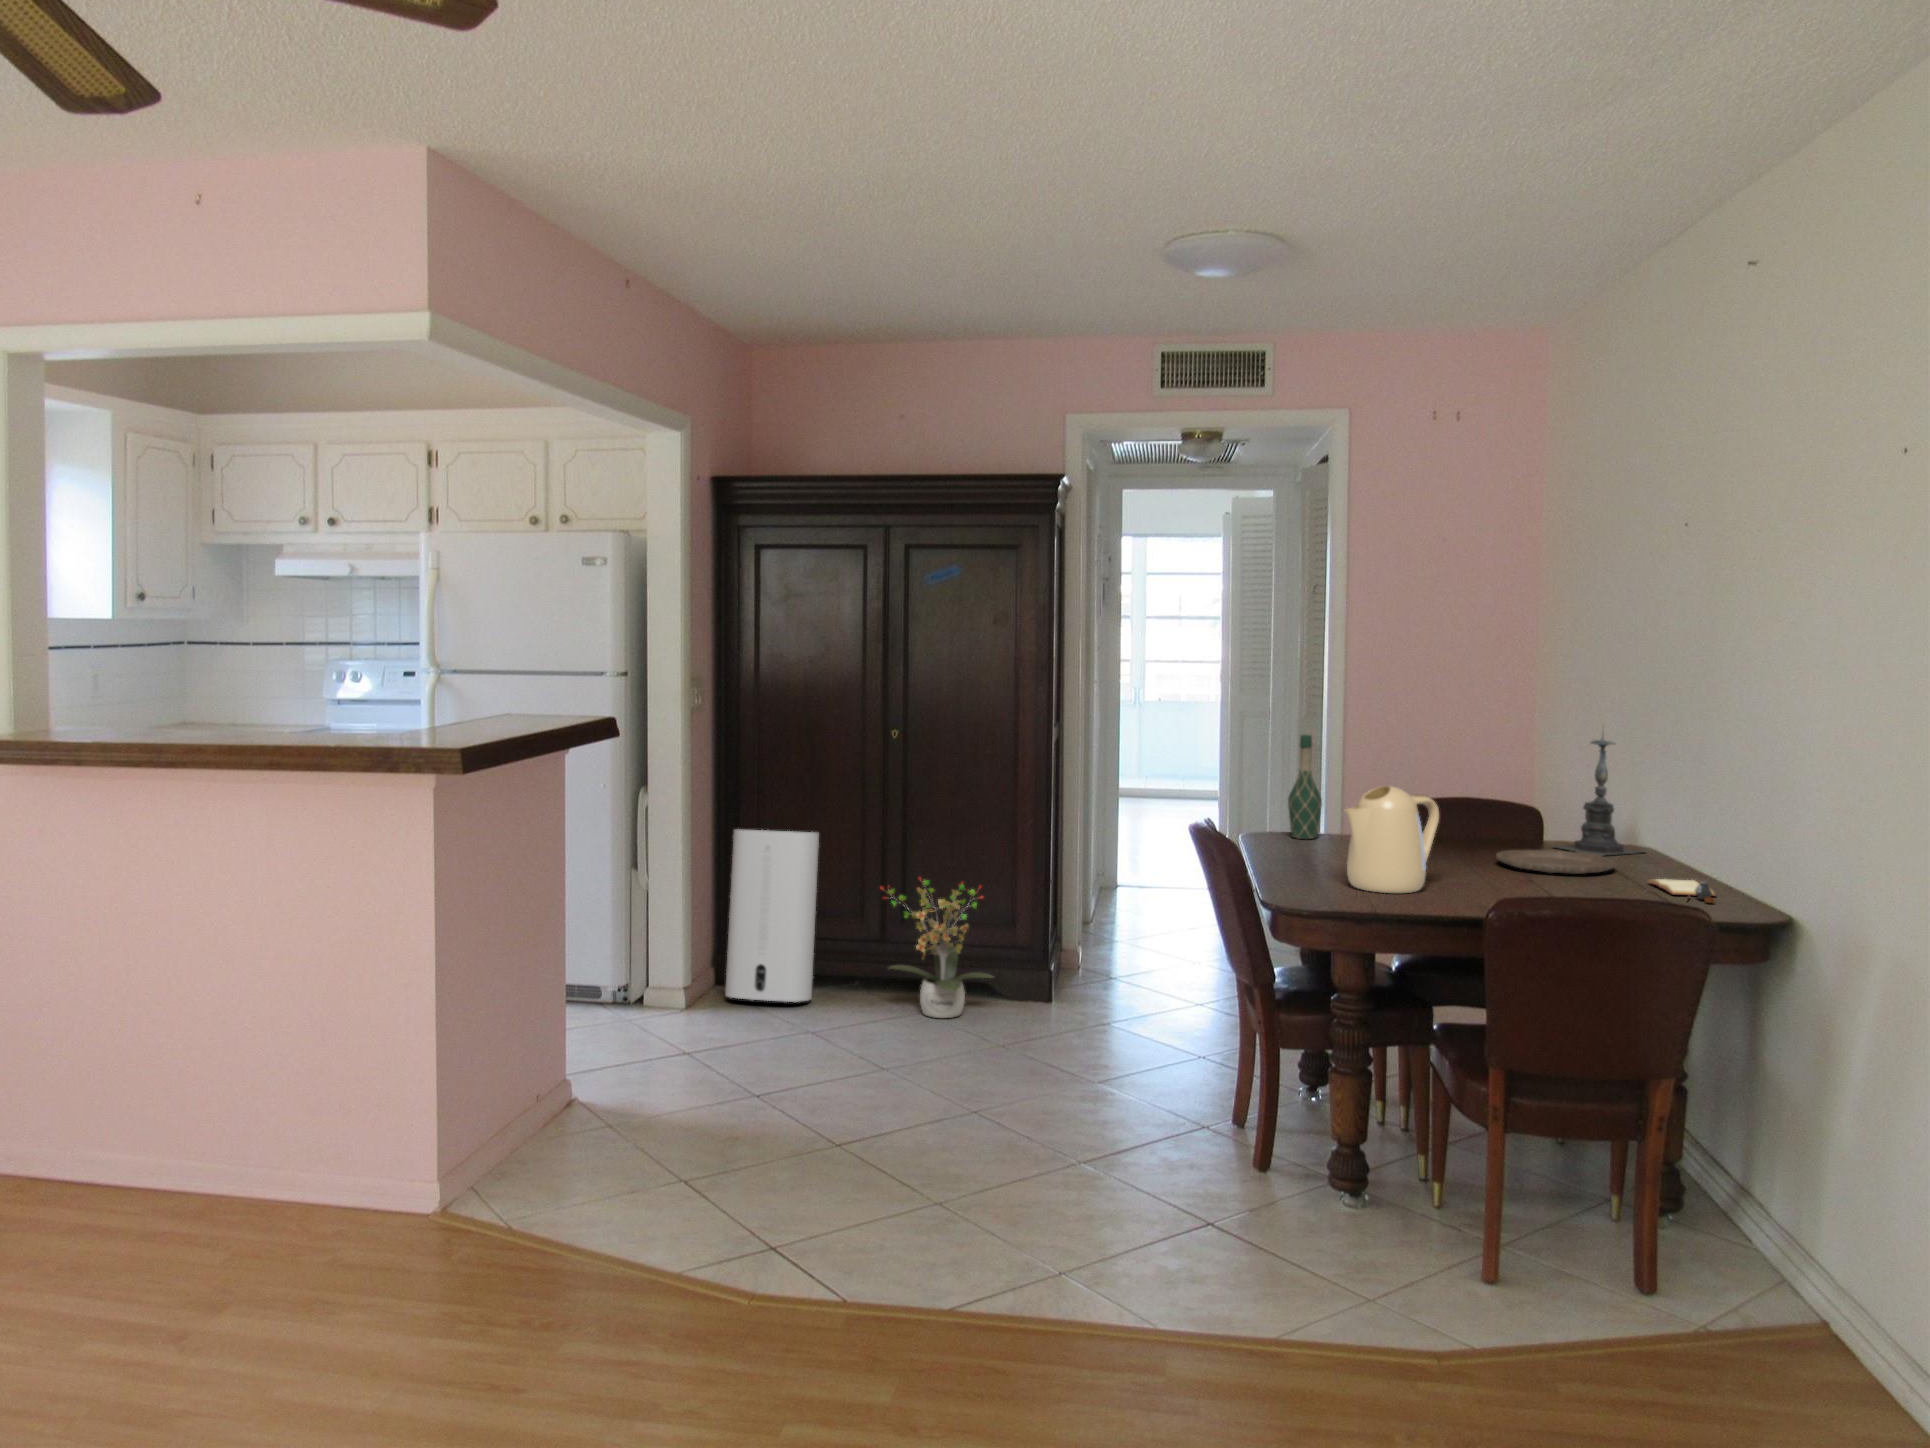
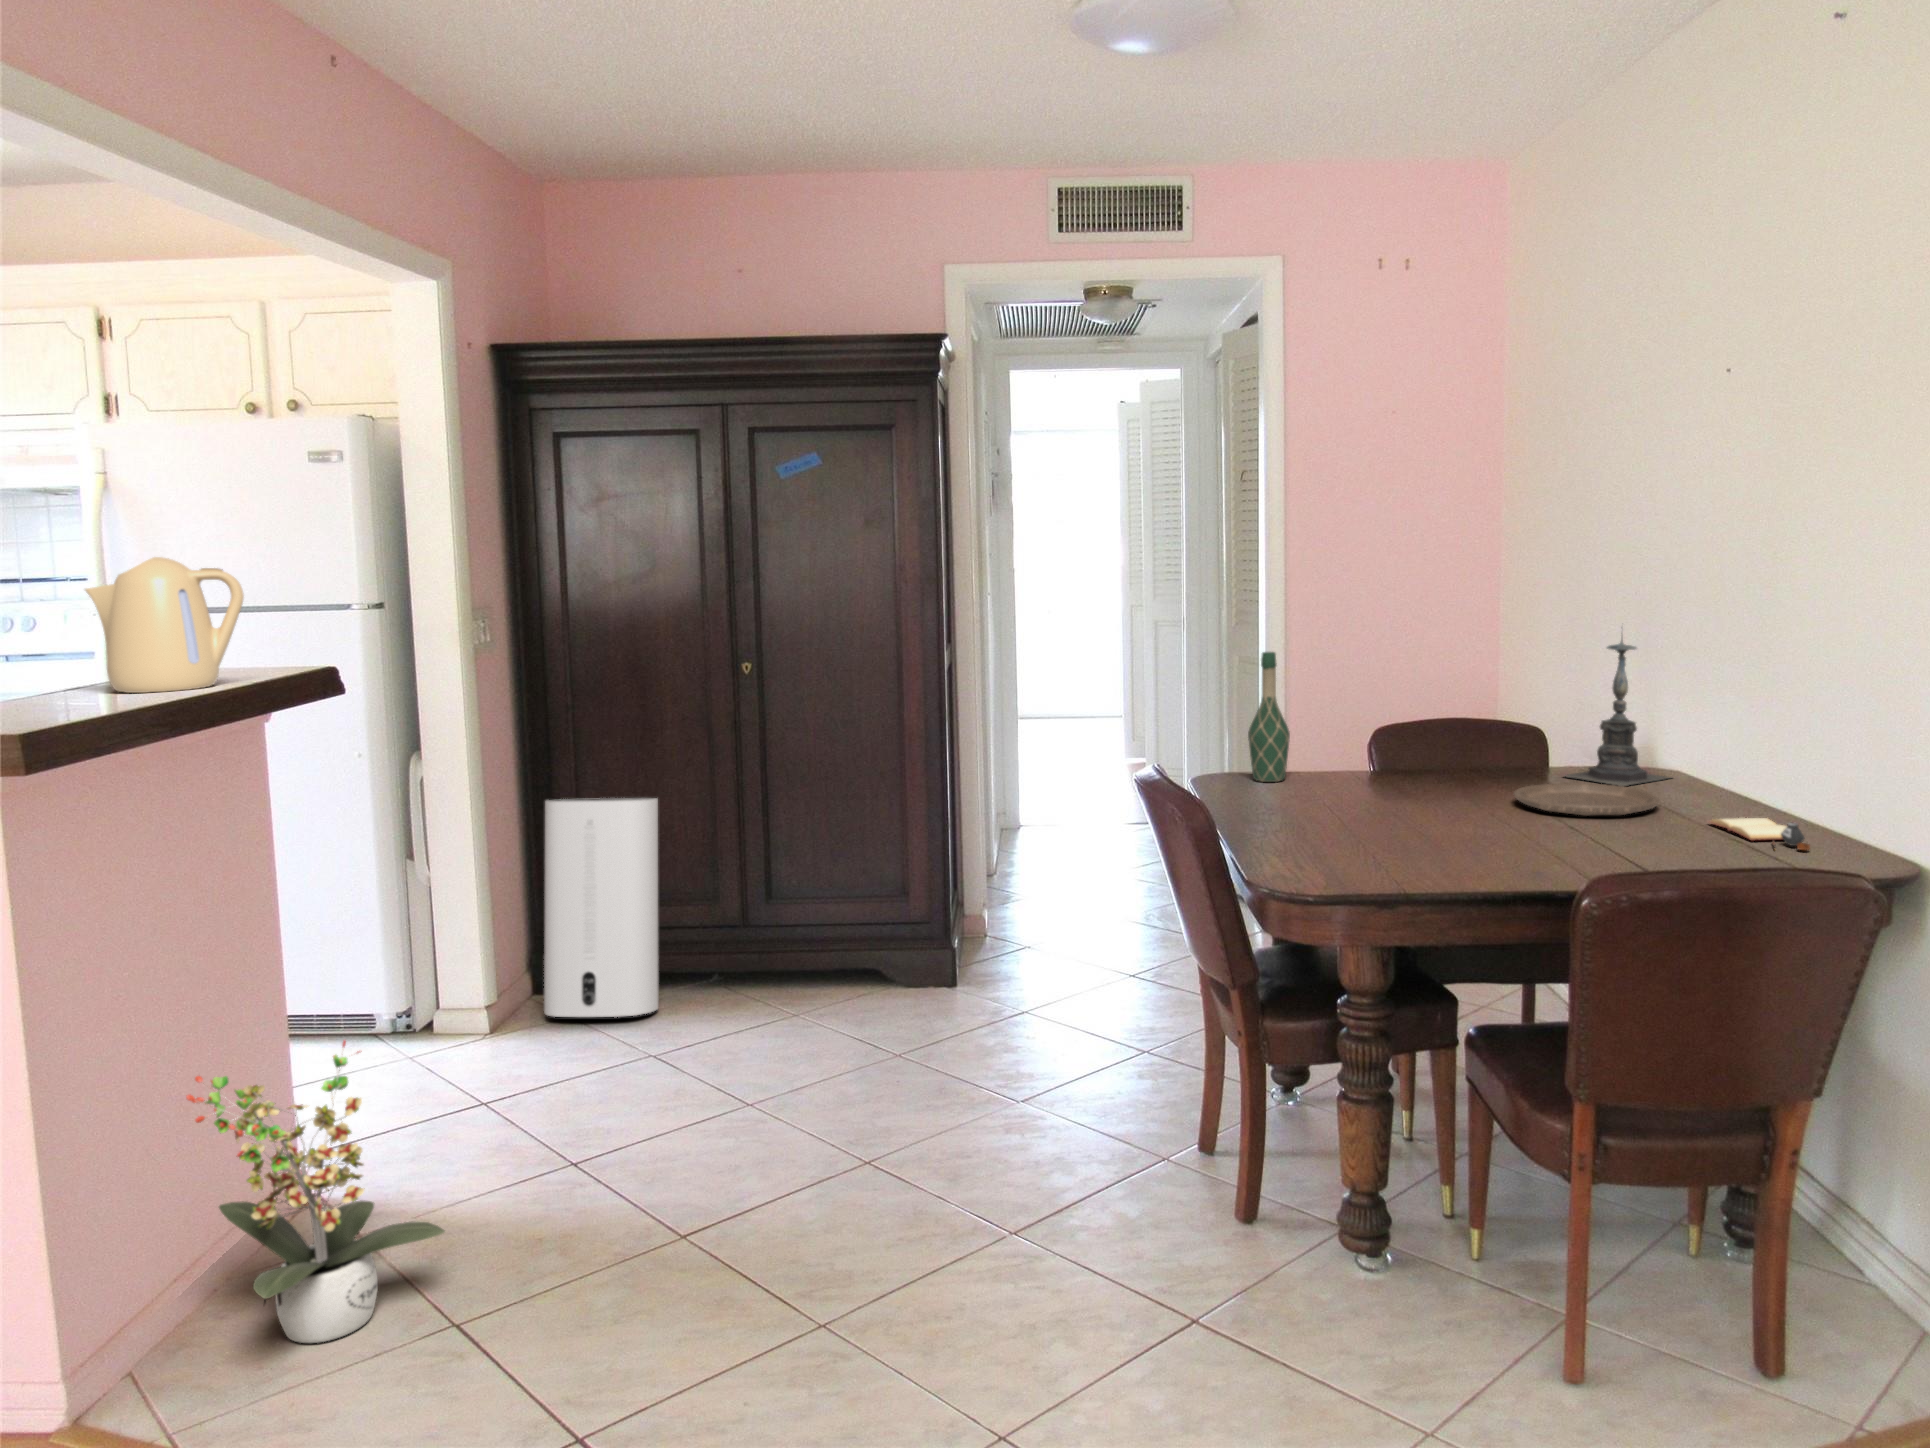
kettle: present [1345,786,1439,893] -> present [85,557,244,693]
potted plant: present [881,878,992,1018] -> present [186,1041,445,1343]

